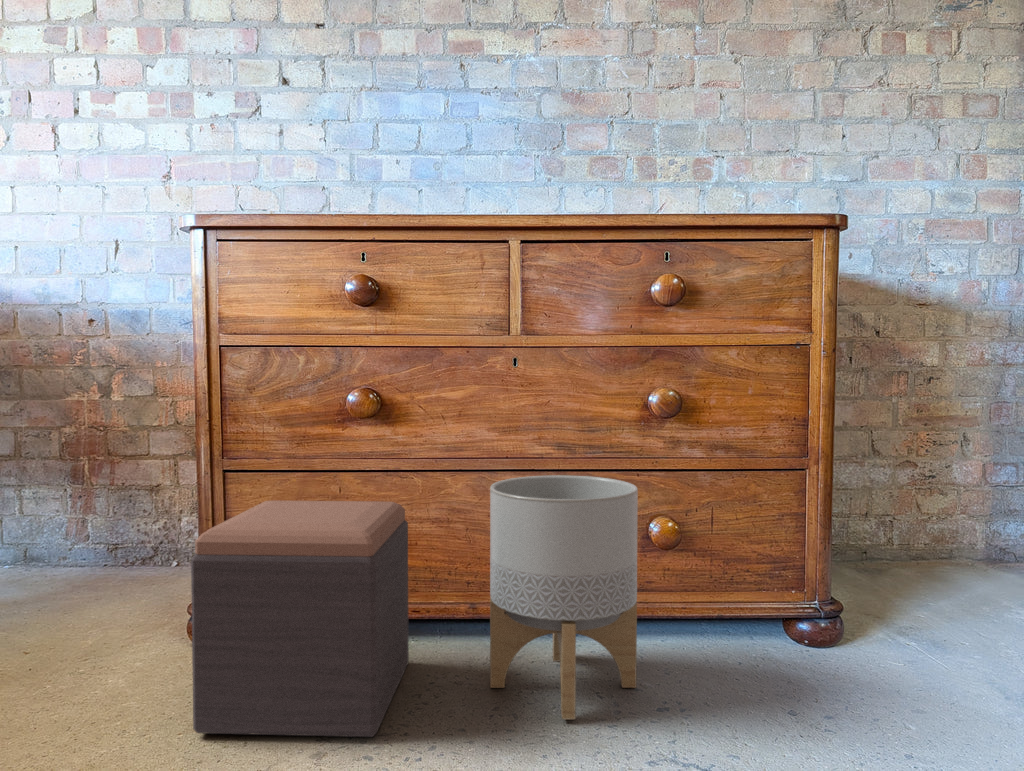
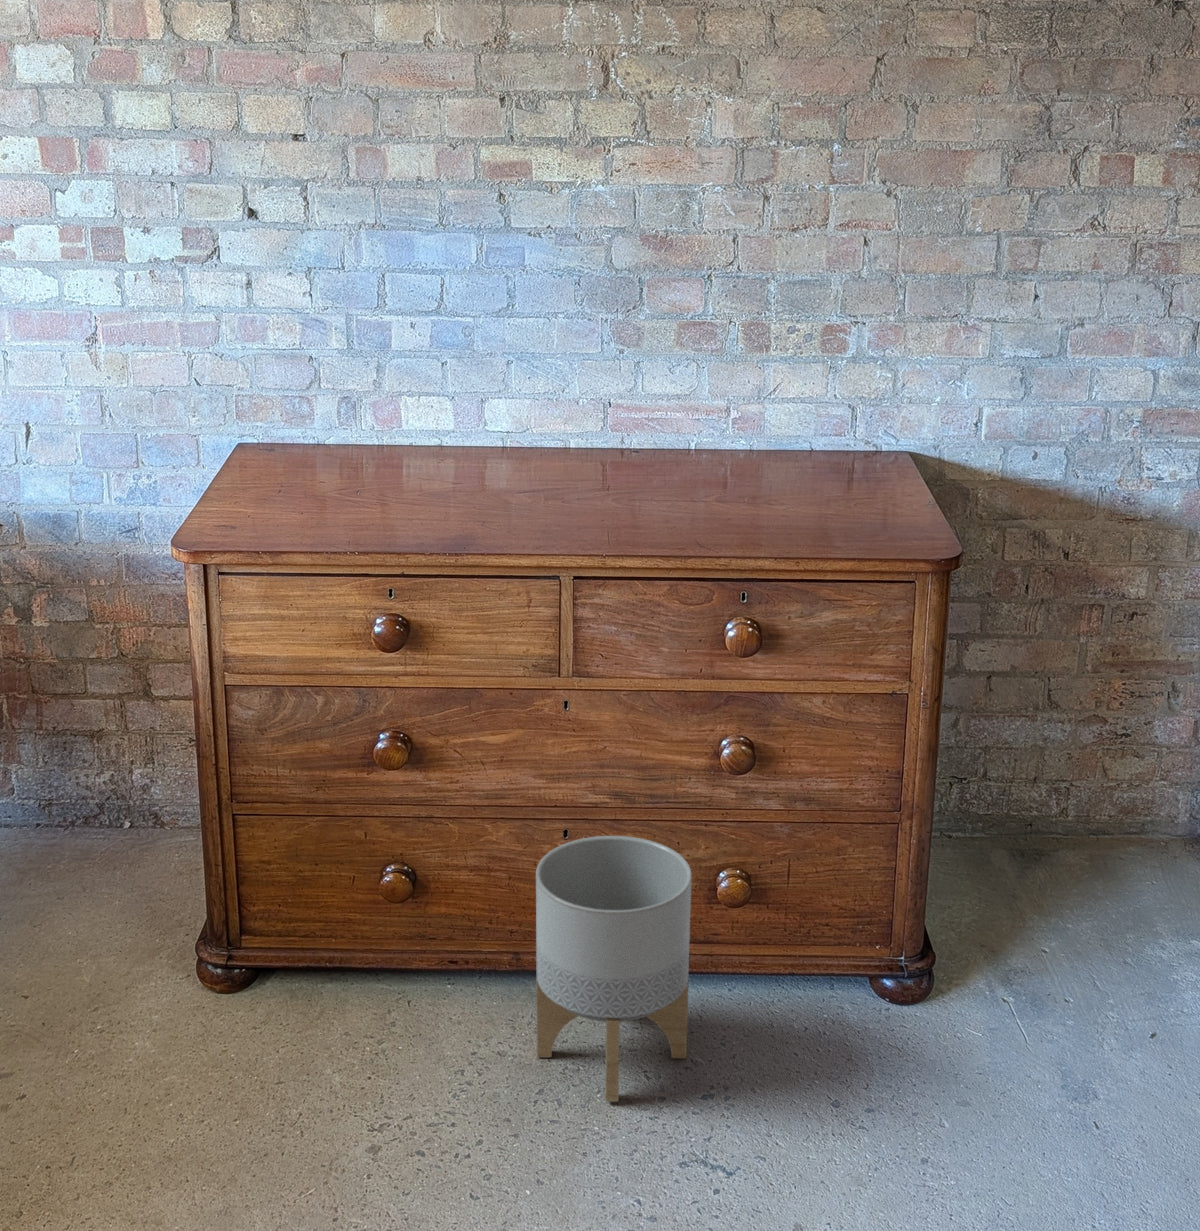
footstool: present [191,501,409,737] -> none [239,865,452,1122]

